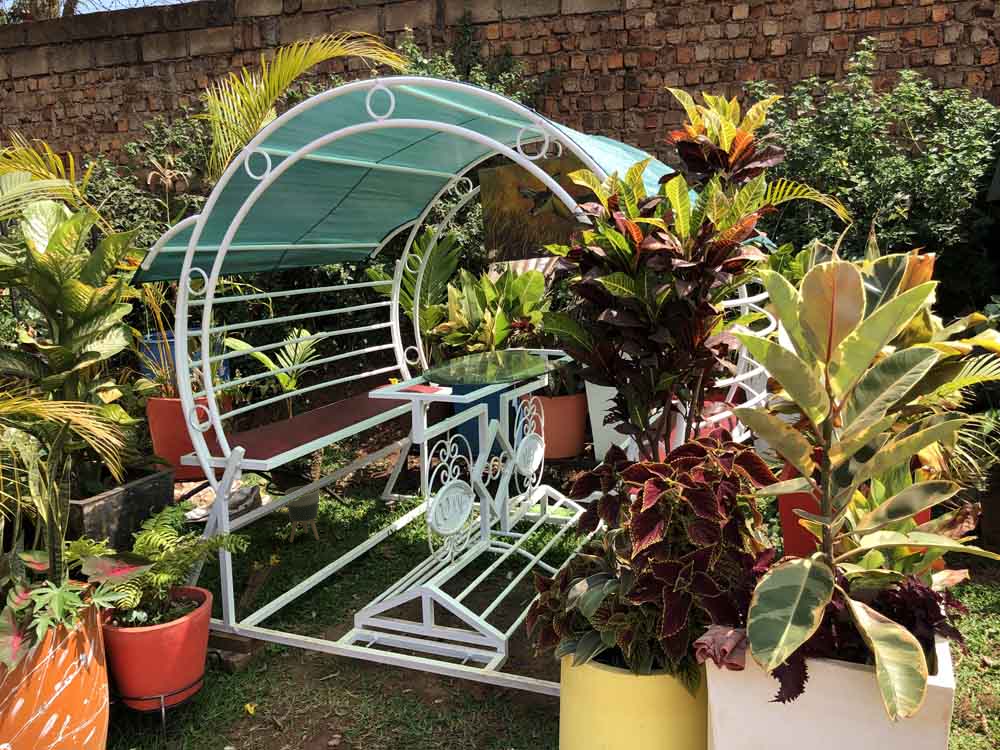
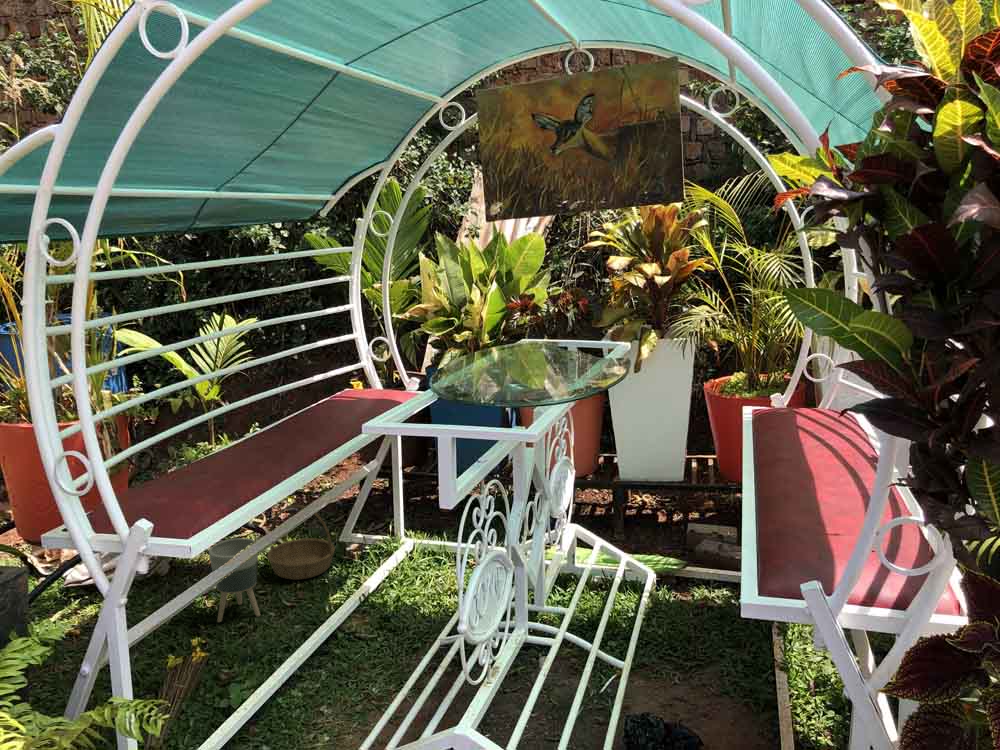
basket: none [327,467,375,520] -> present [267,505,335,580]

